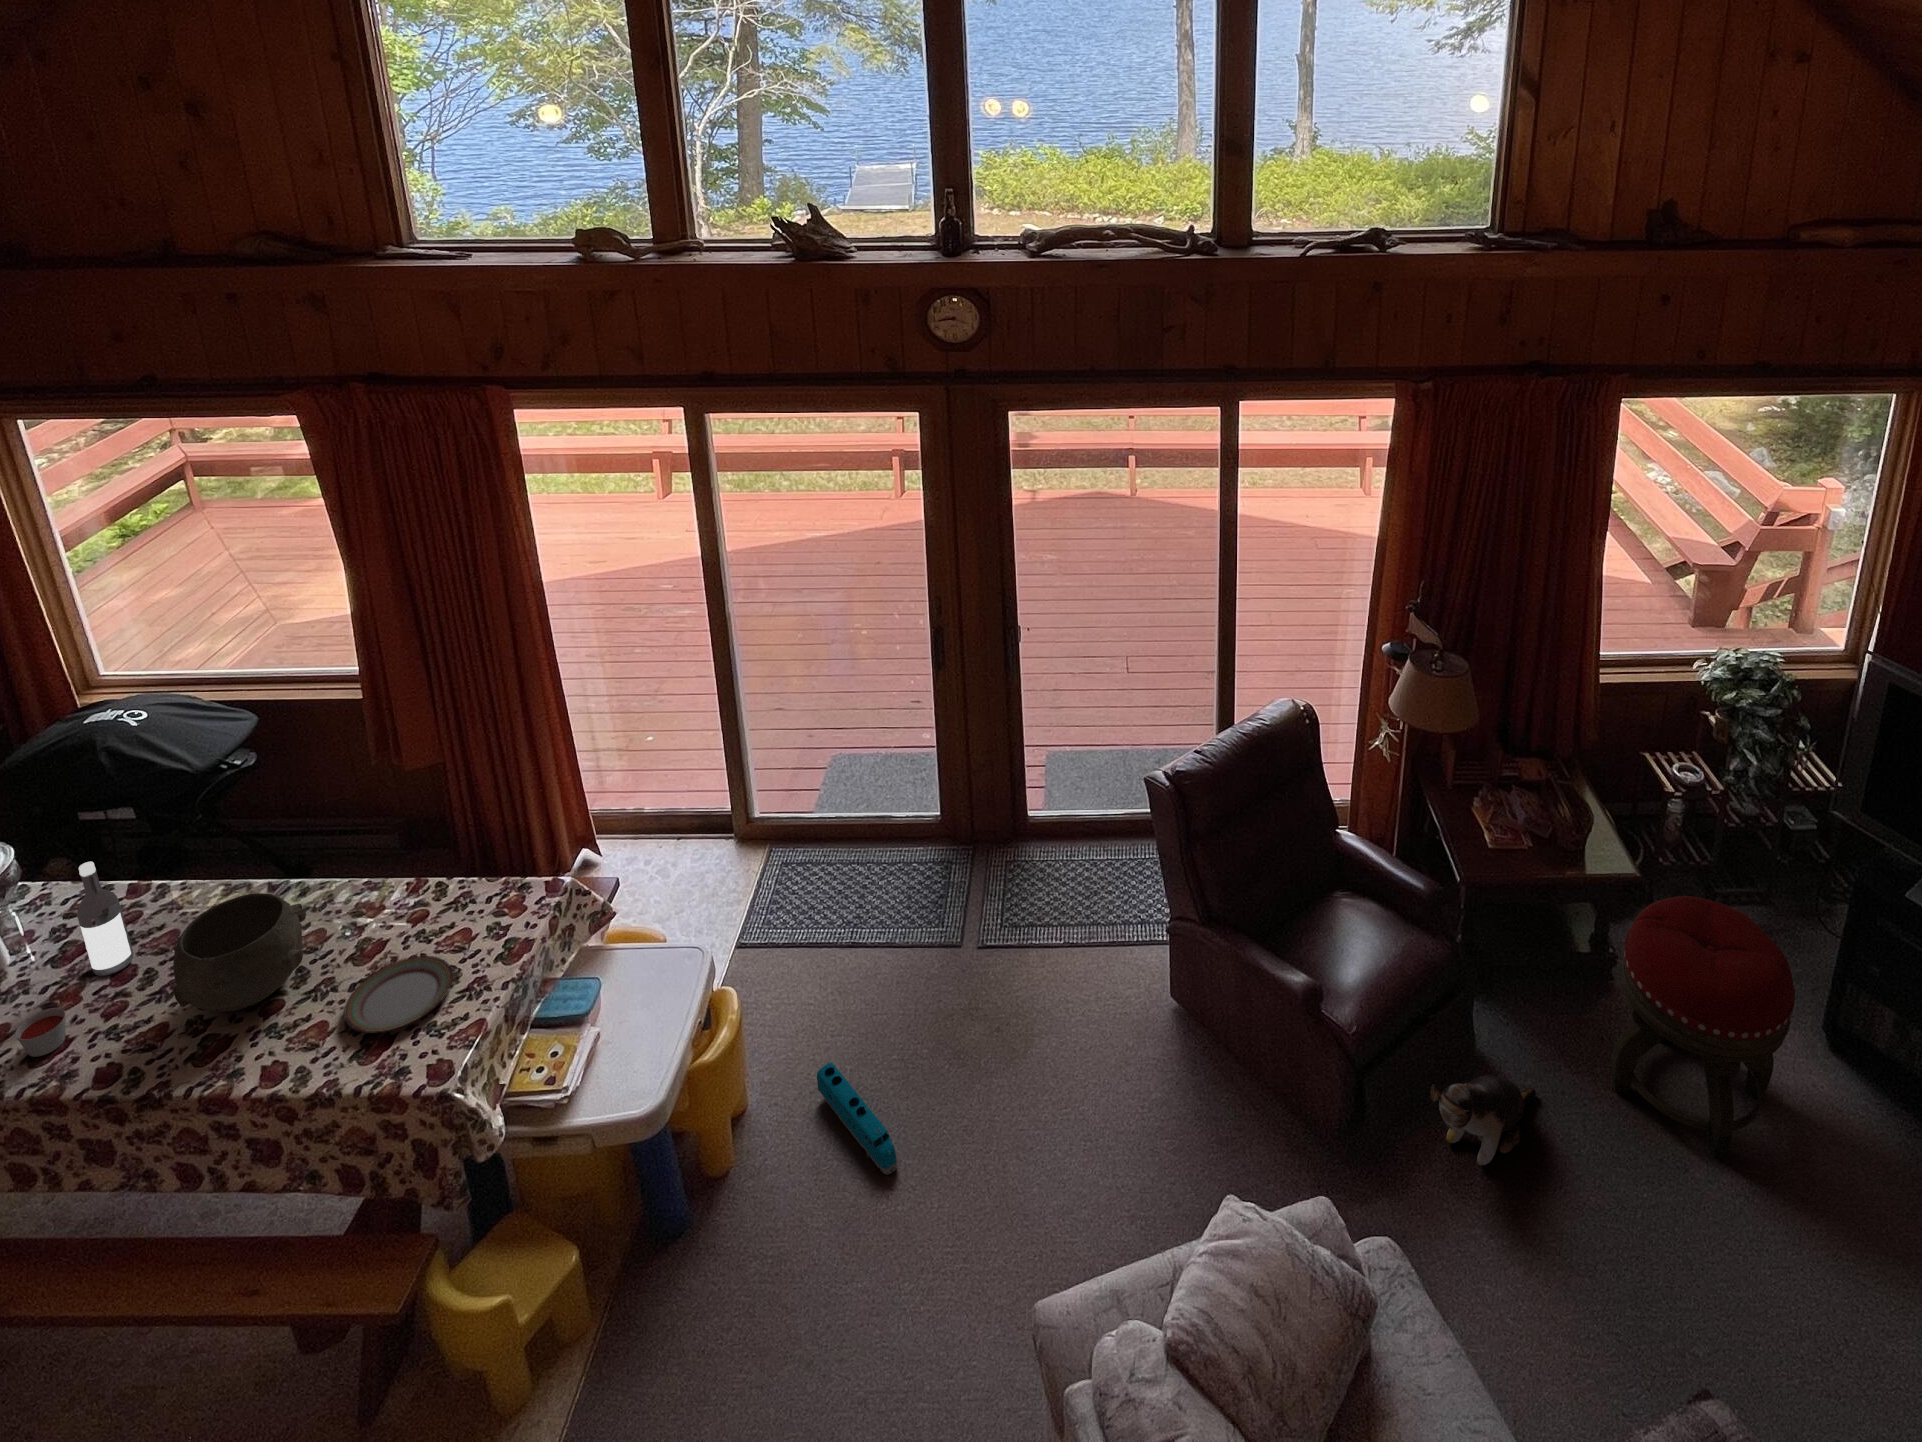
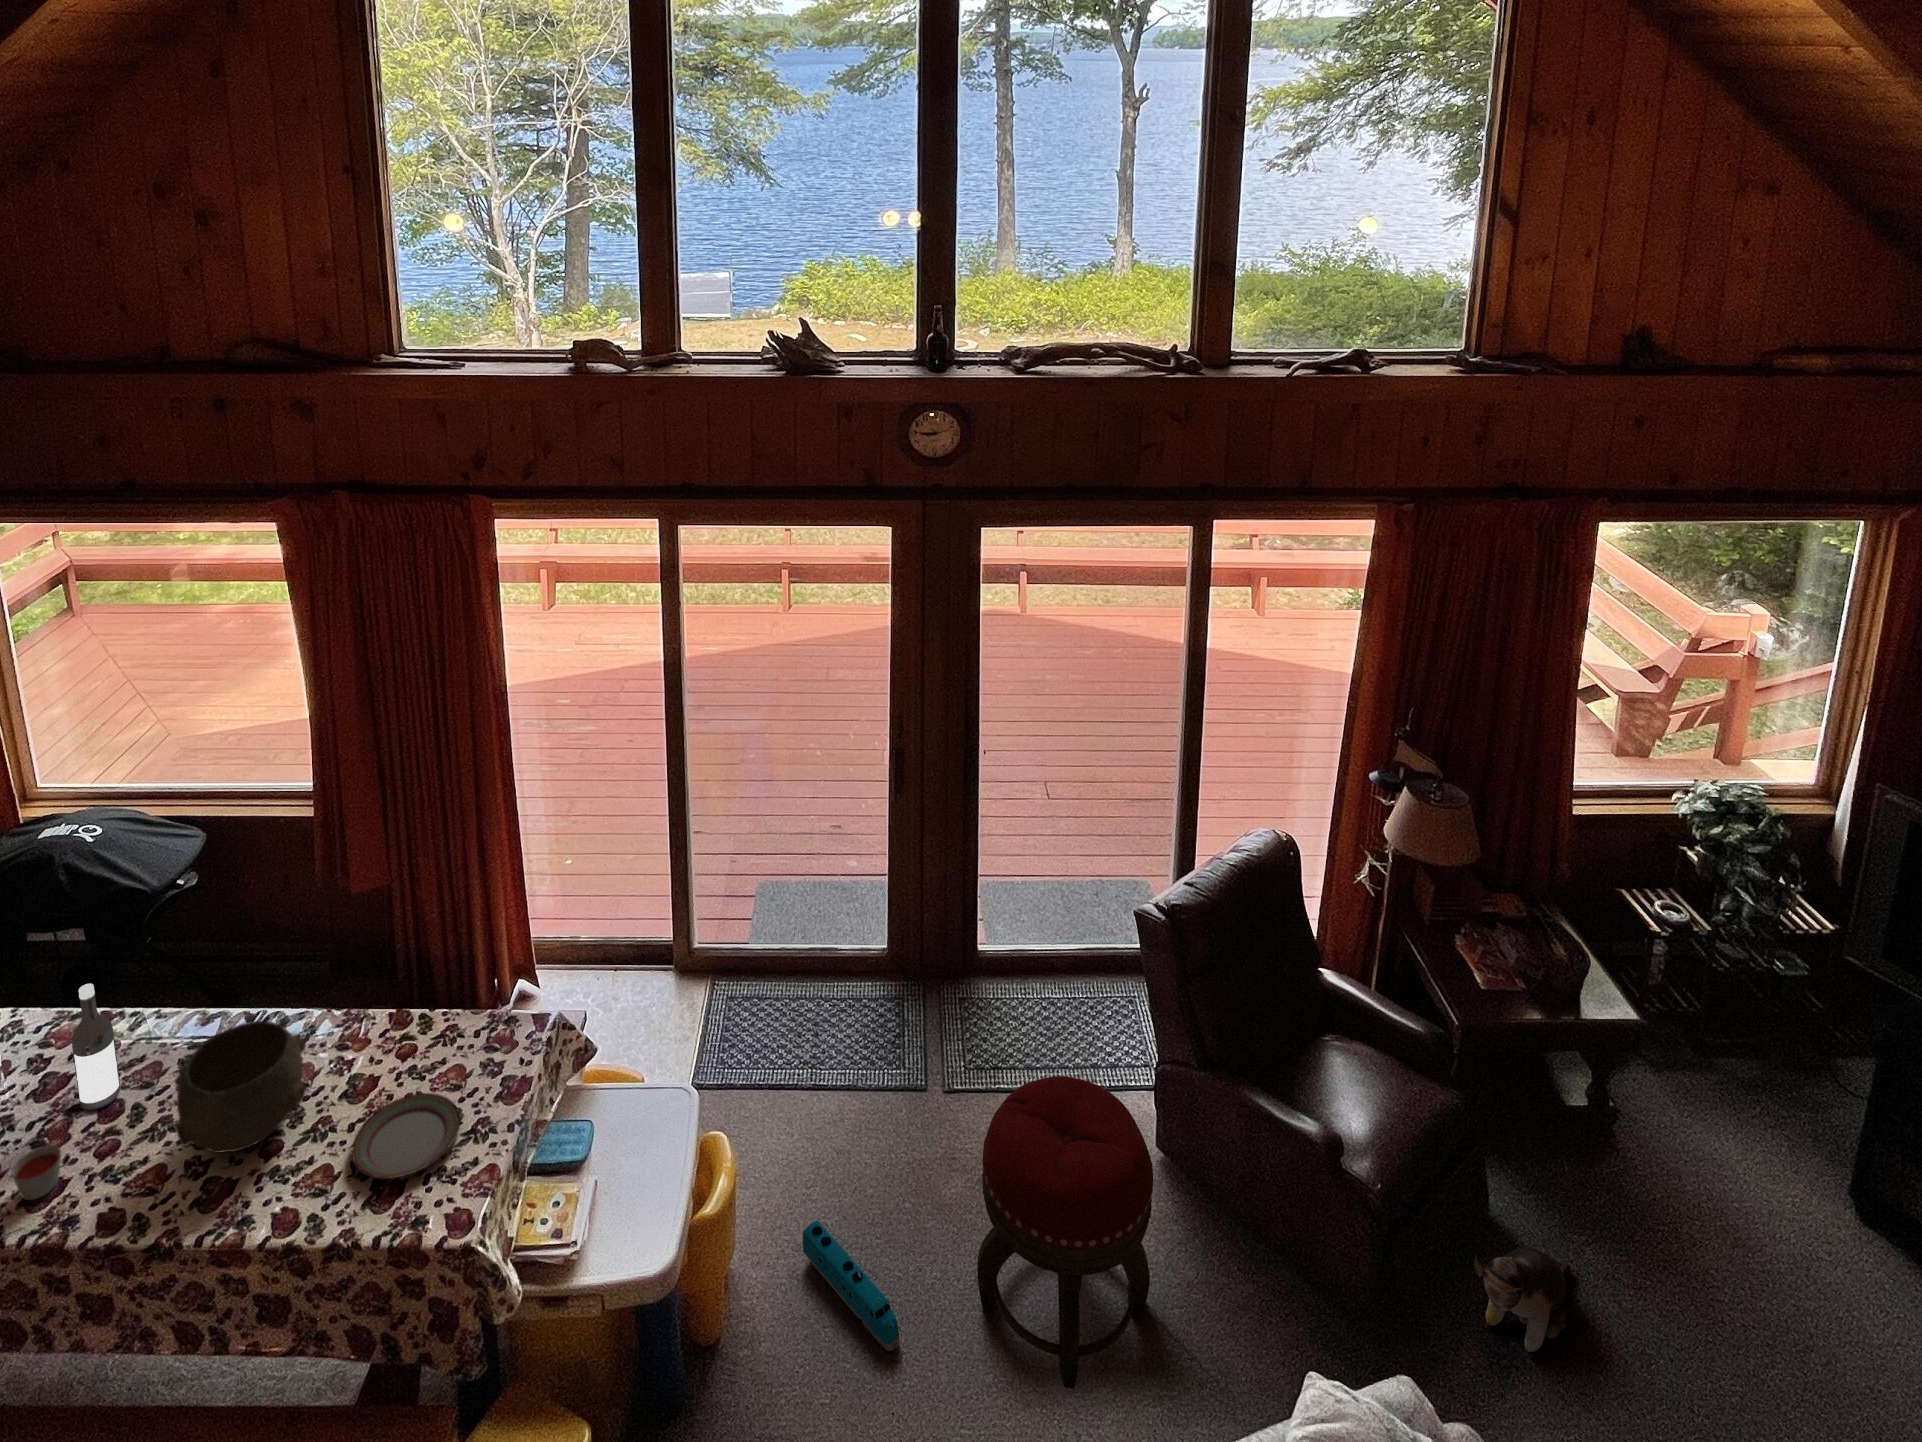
footstool: present [1611,896,1795,1158] -> present [977,1076,1153,1388]

